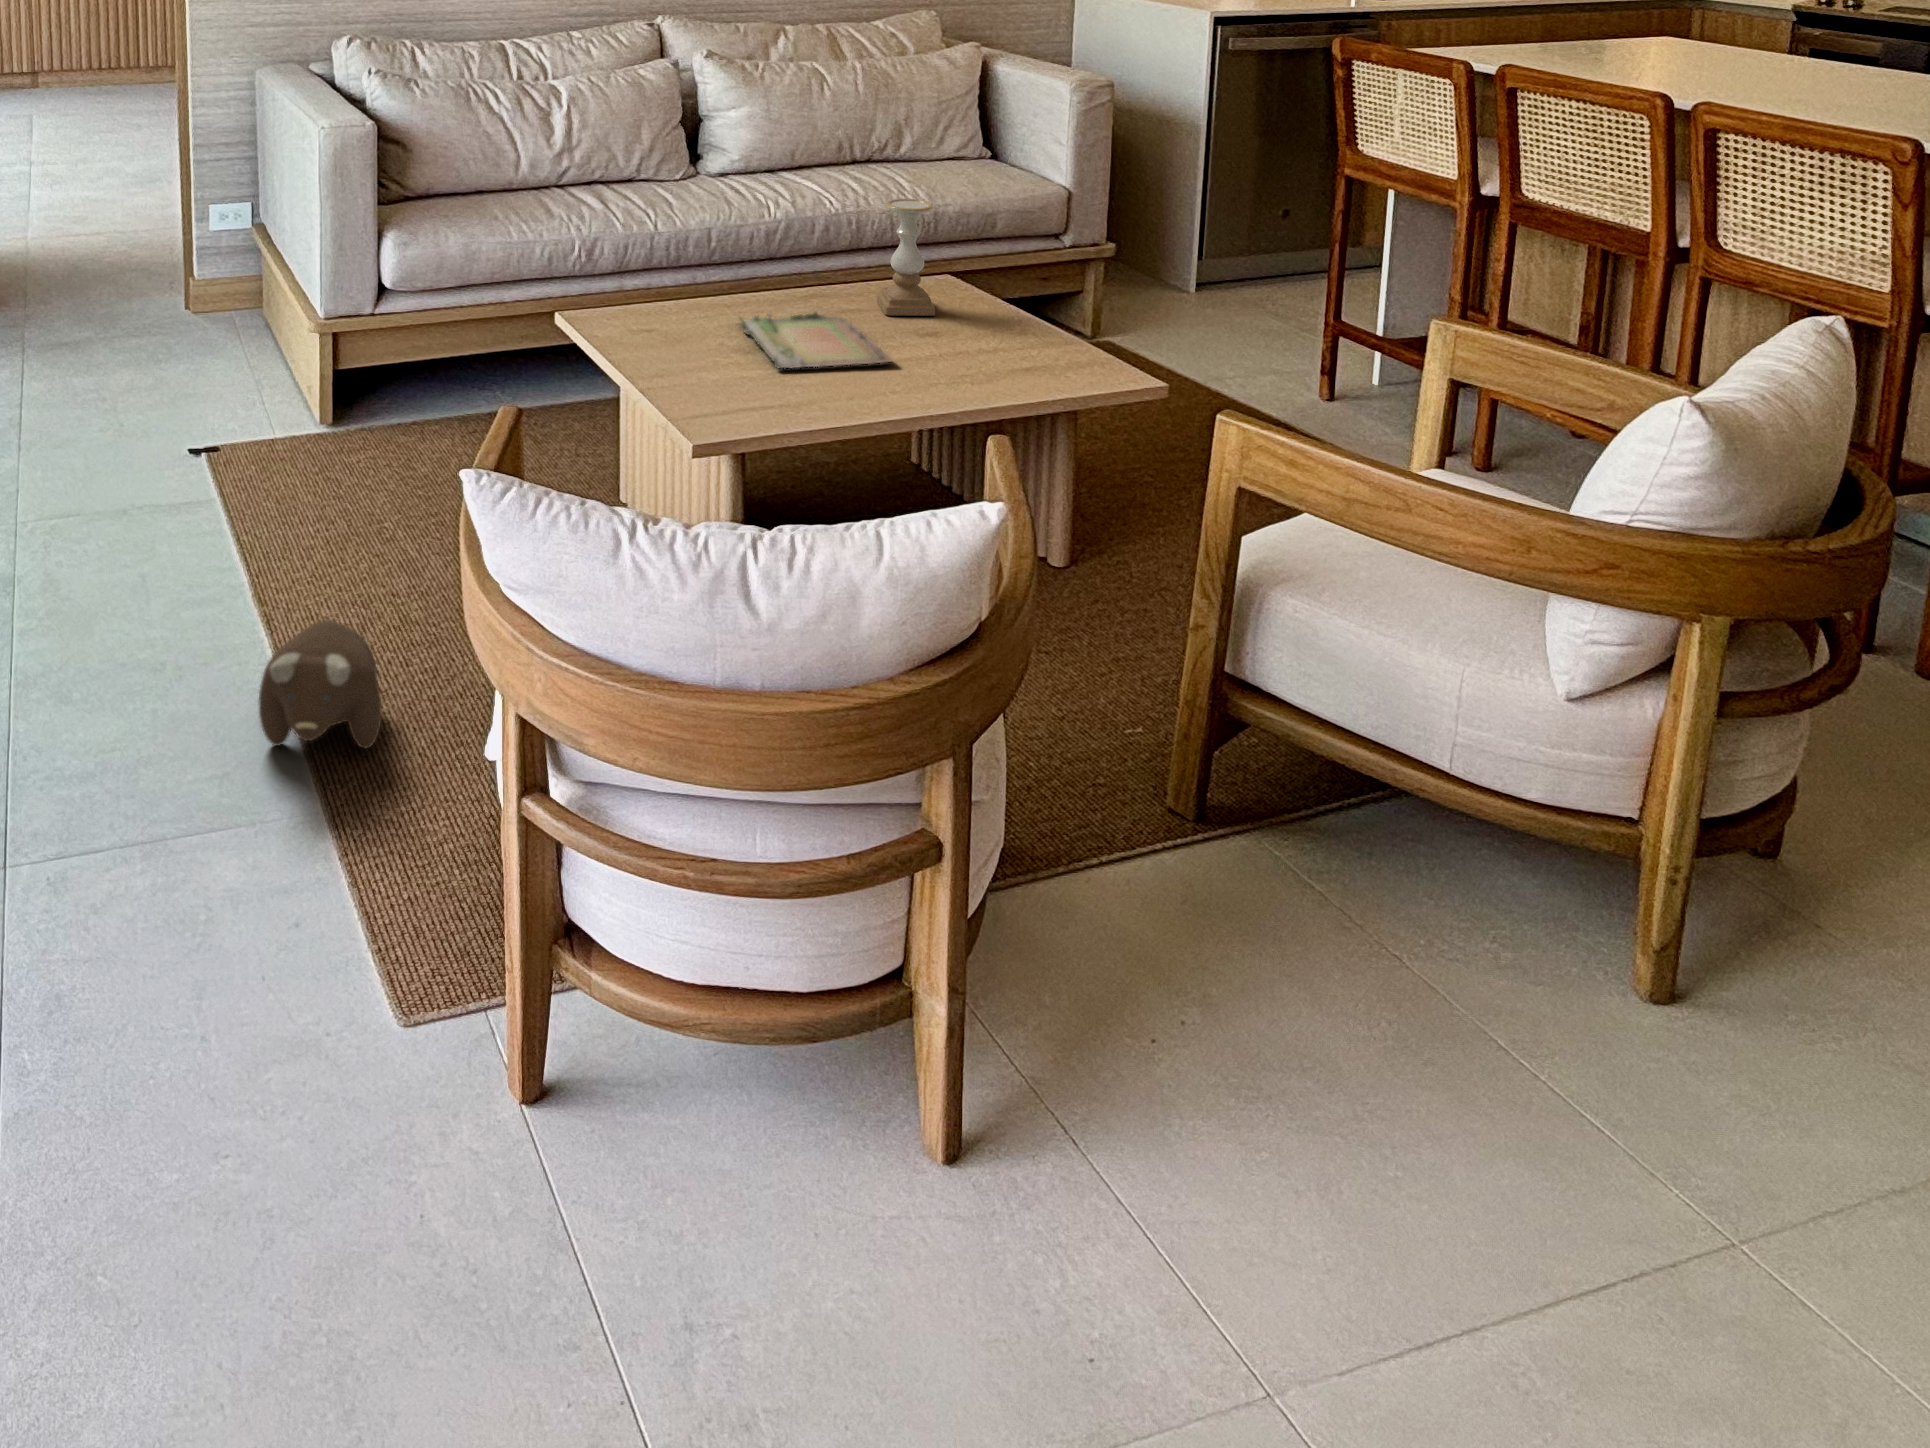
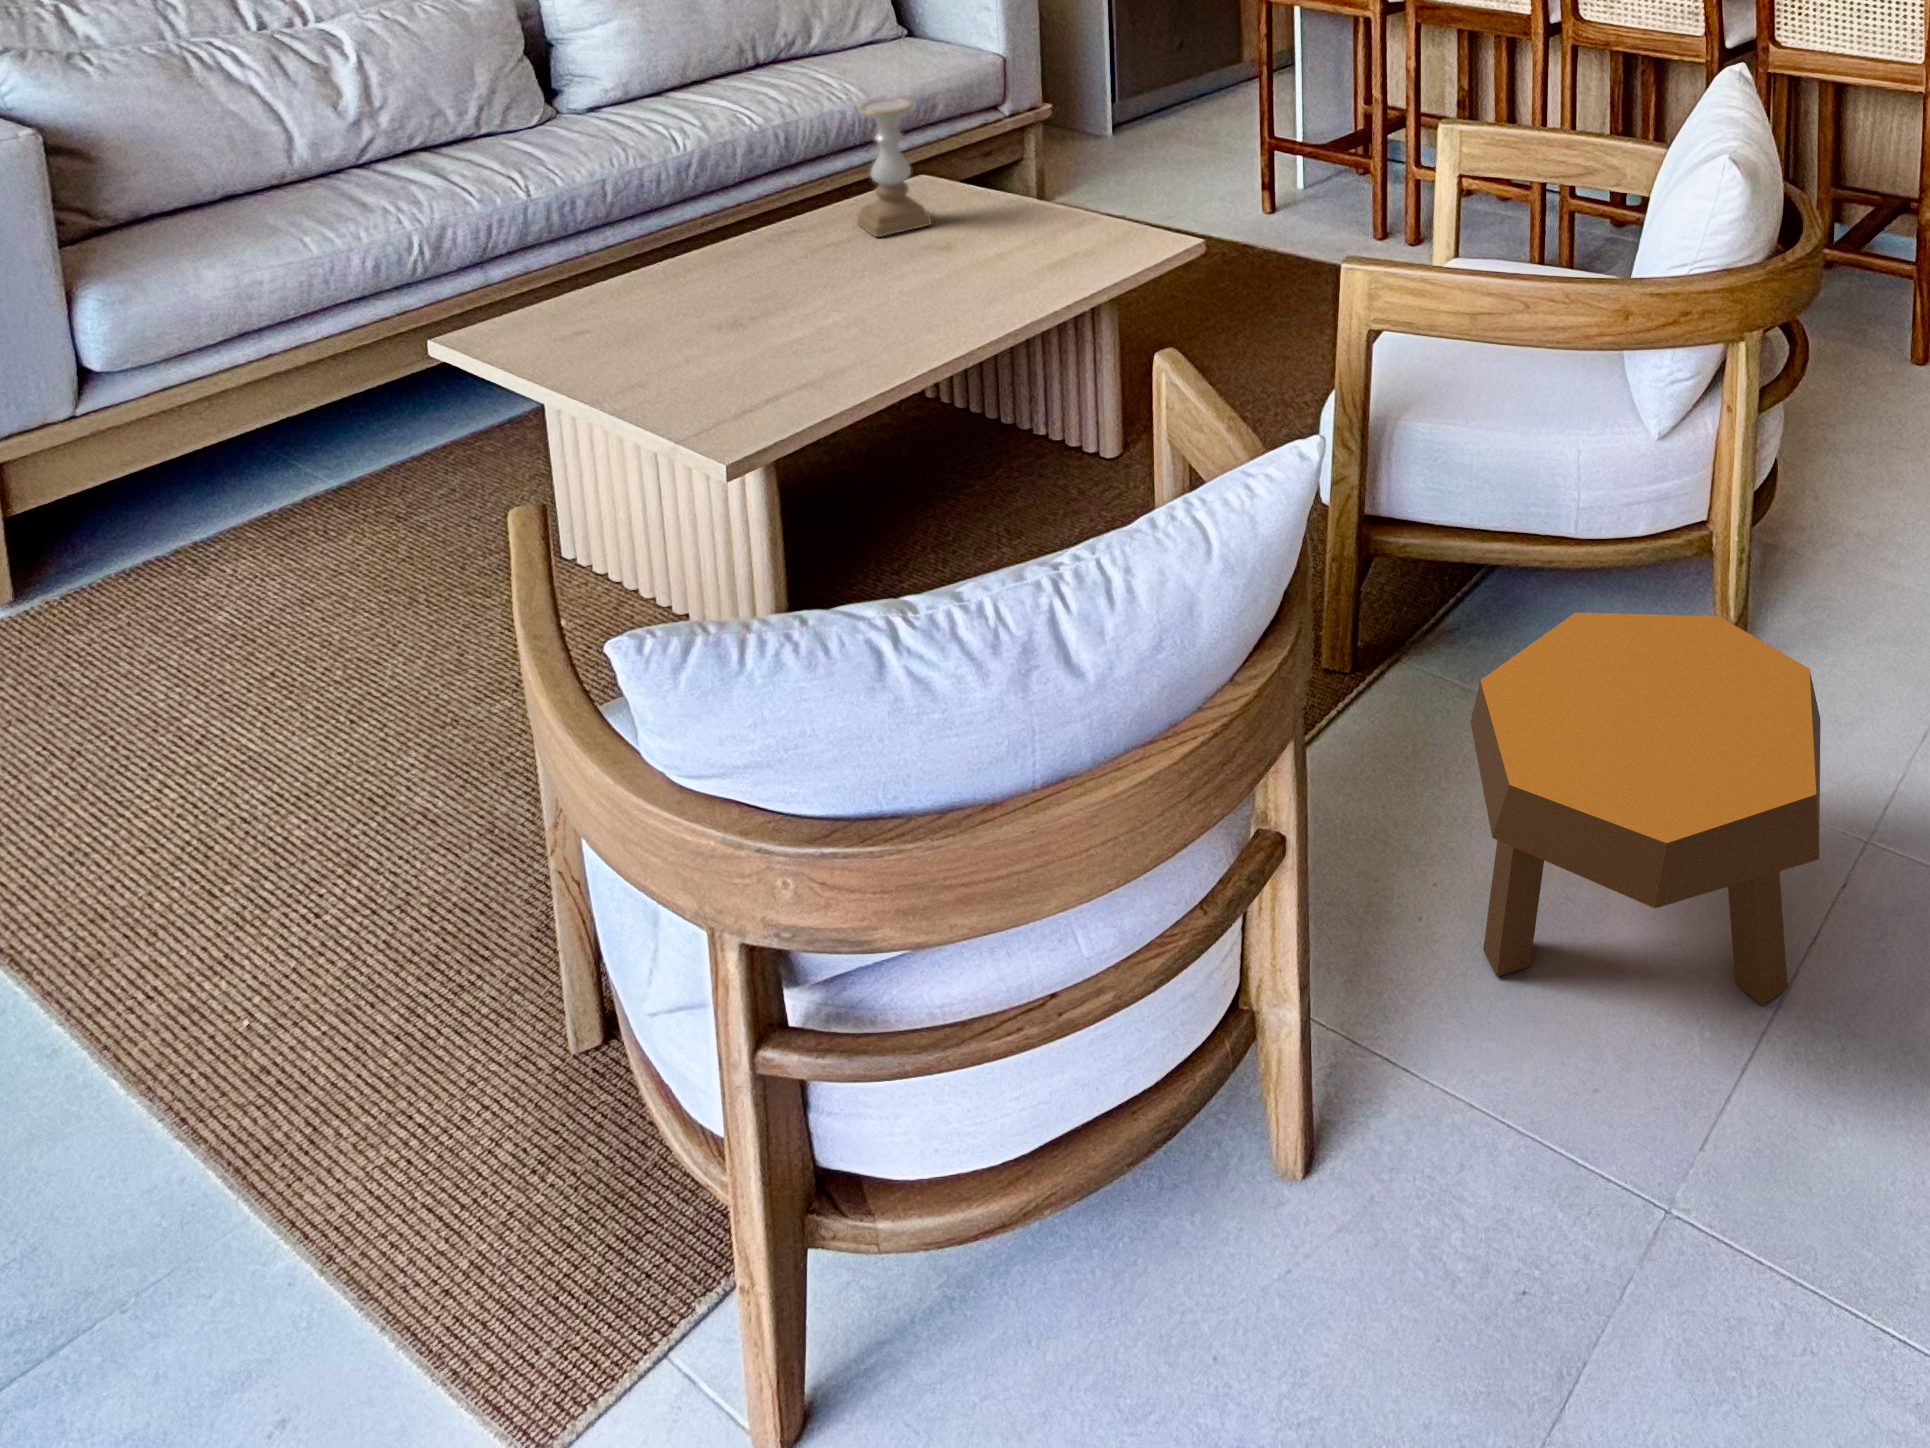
tray: present [740,312,893,369] -> none [696,244,918,338]
plush toy: present [259,620,382,748] -> none [33,941,293,1197]
footstool: none [1207,820,1660,1280] -> present [1471,613,1820,1006]

